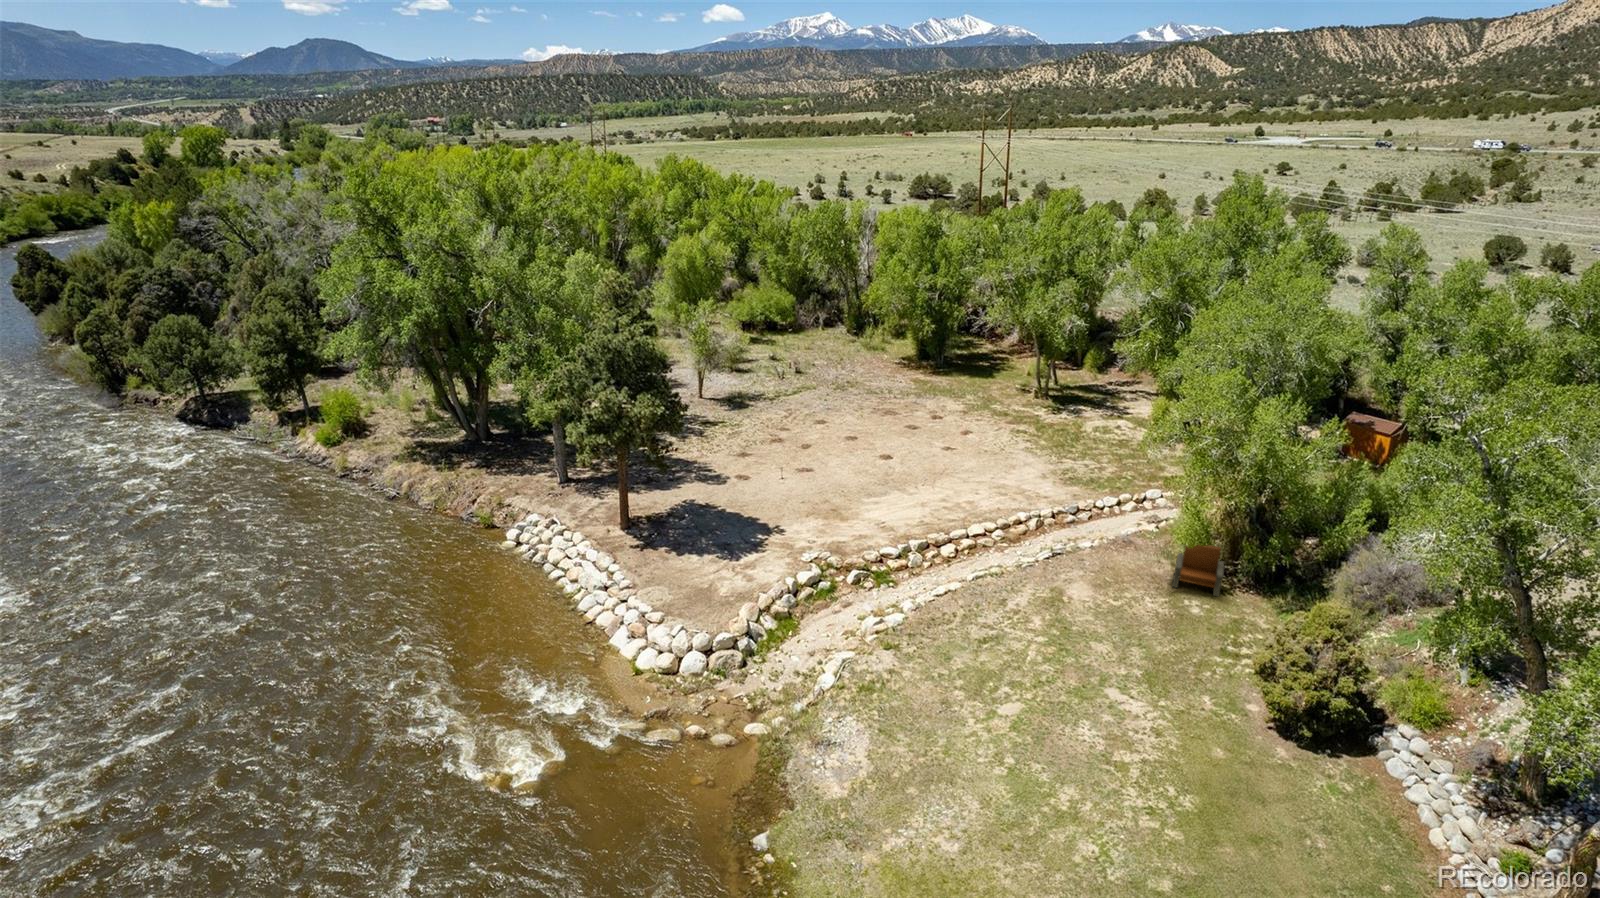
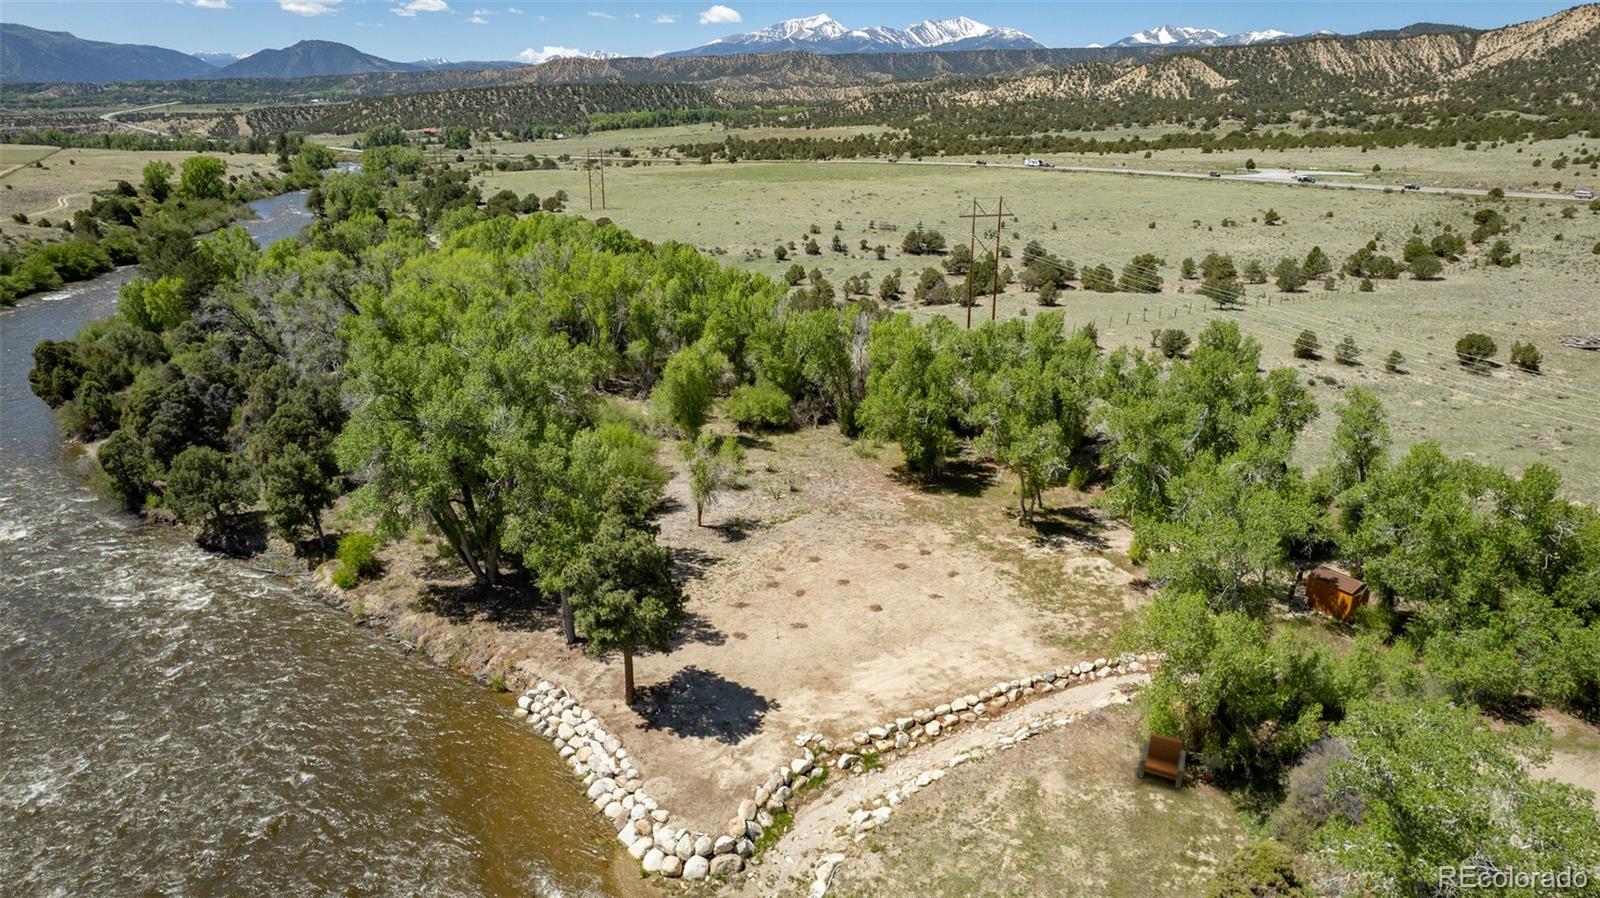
potted tree: none [1237,557,1271,591] -> present [1199,753,1226,780]

